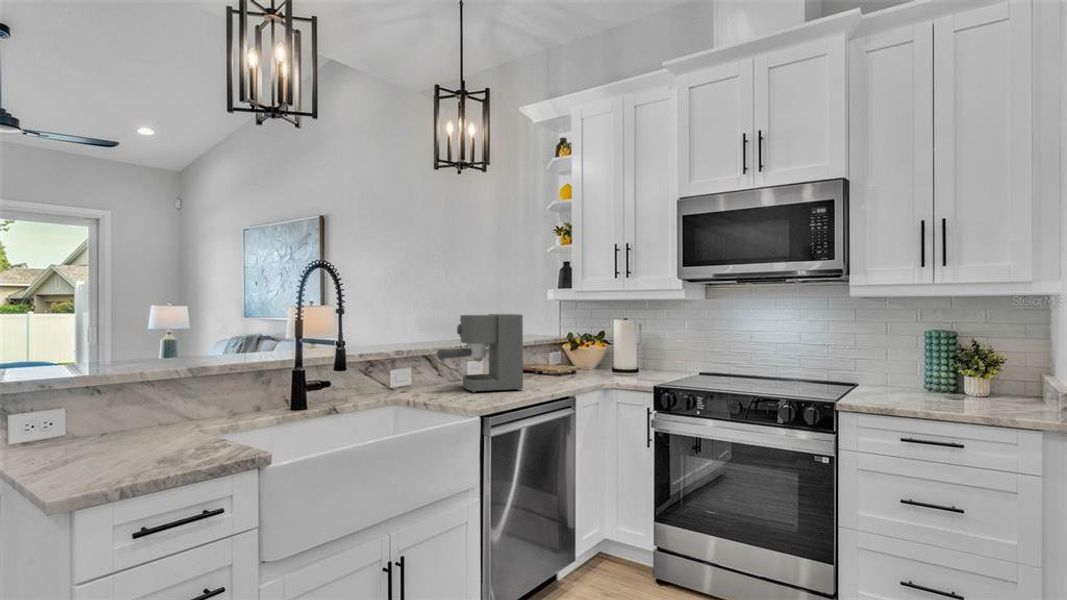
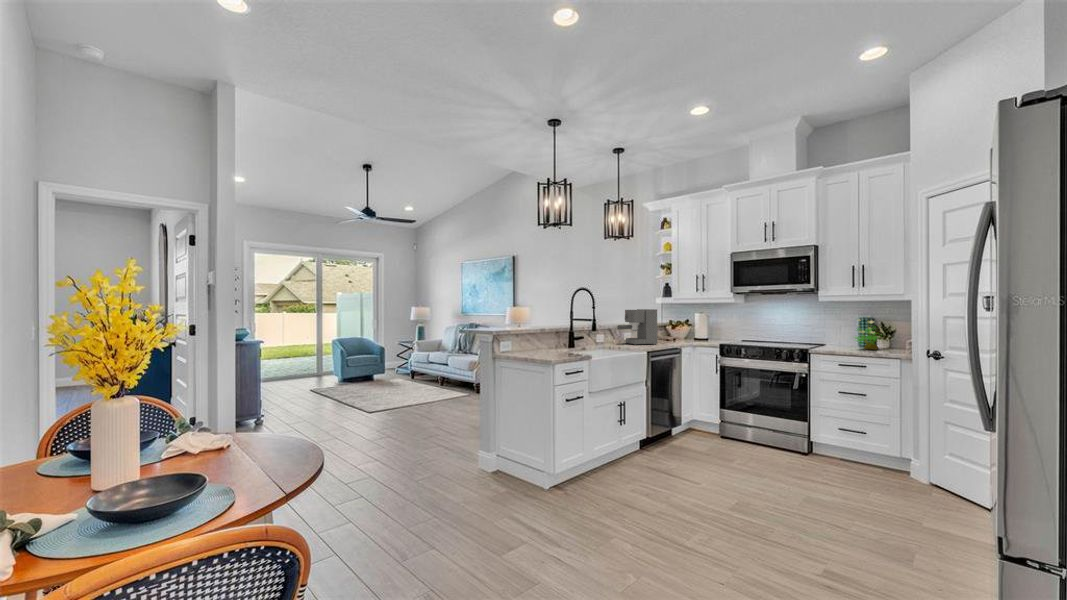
potted plant: none [926,328,996,403] -> present [856,320,883,350]

